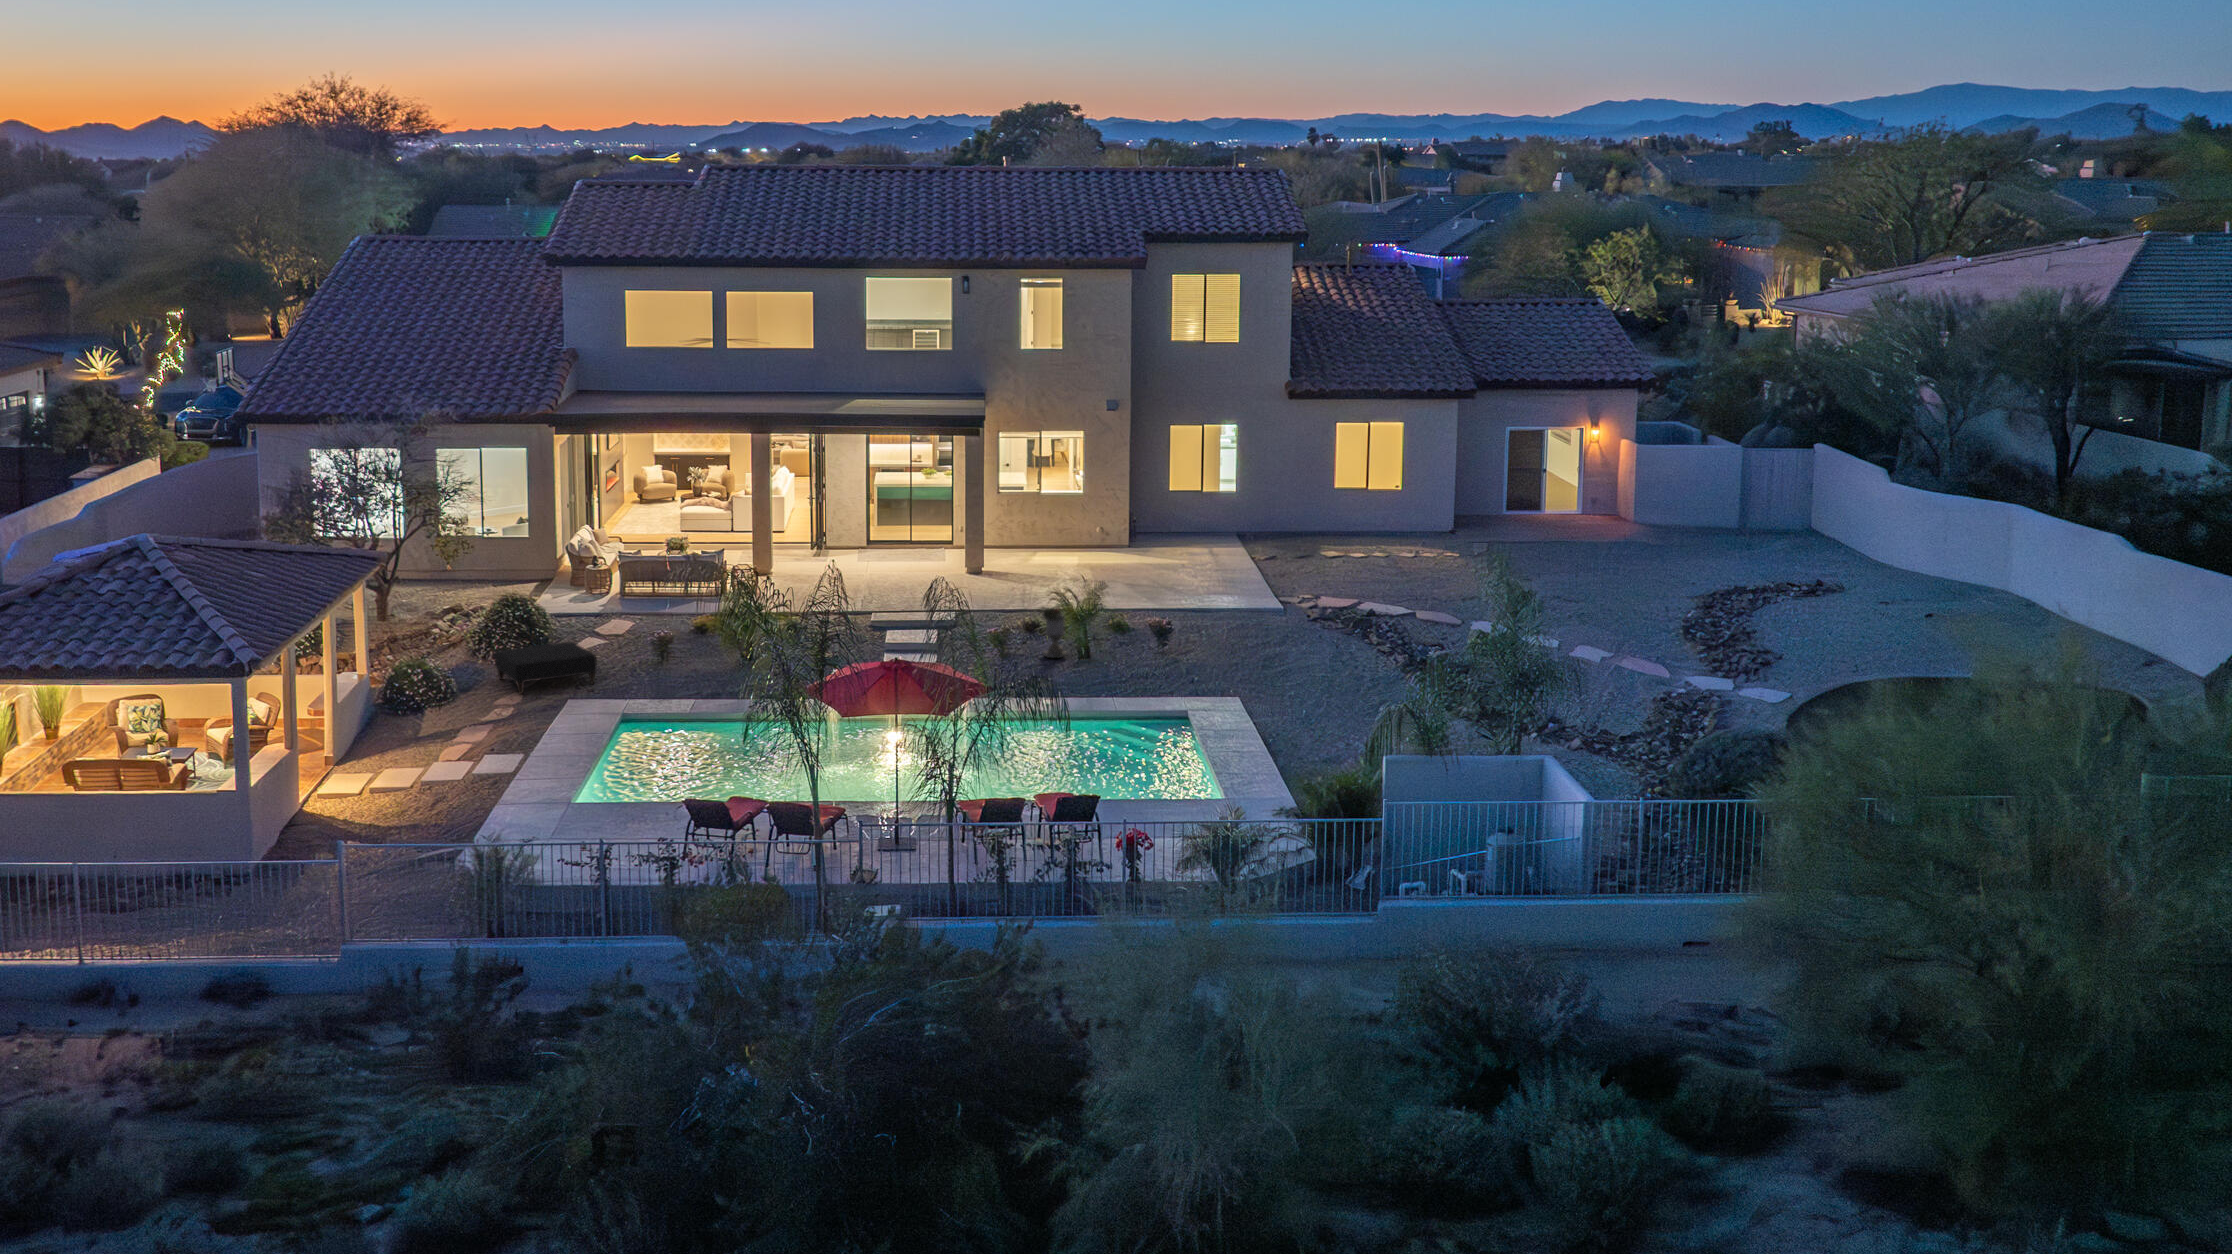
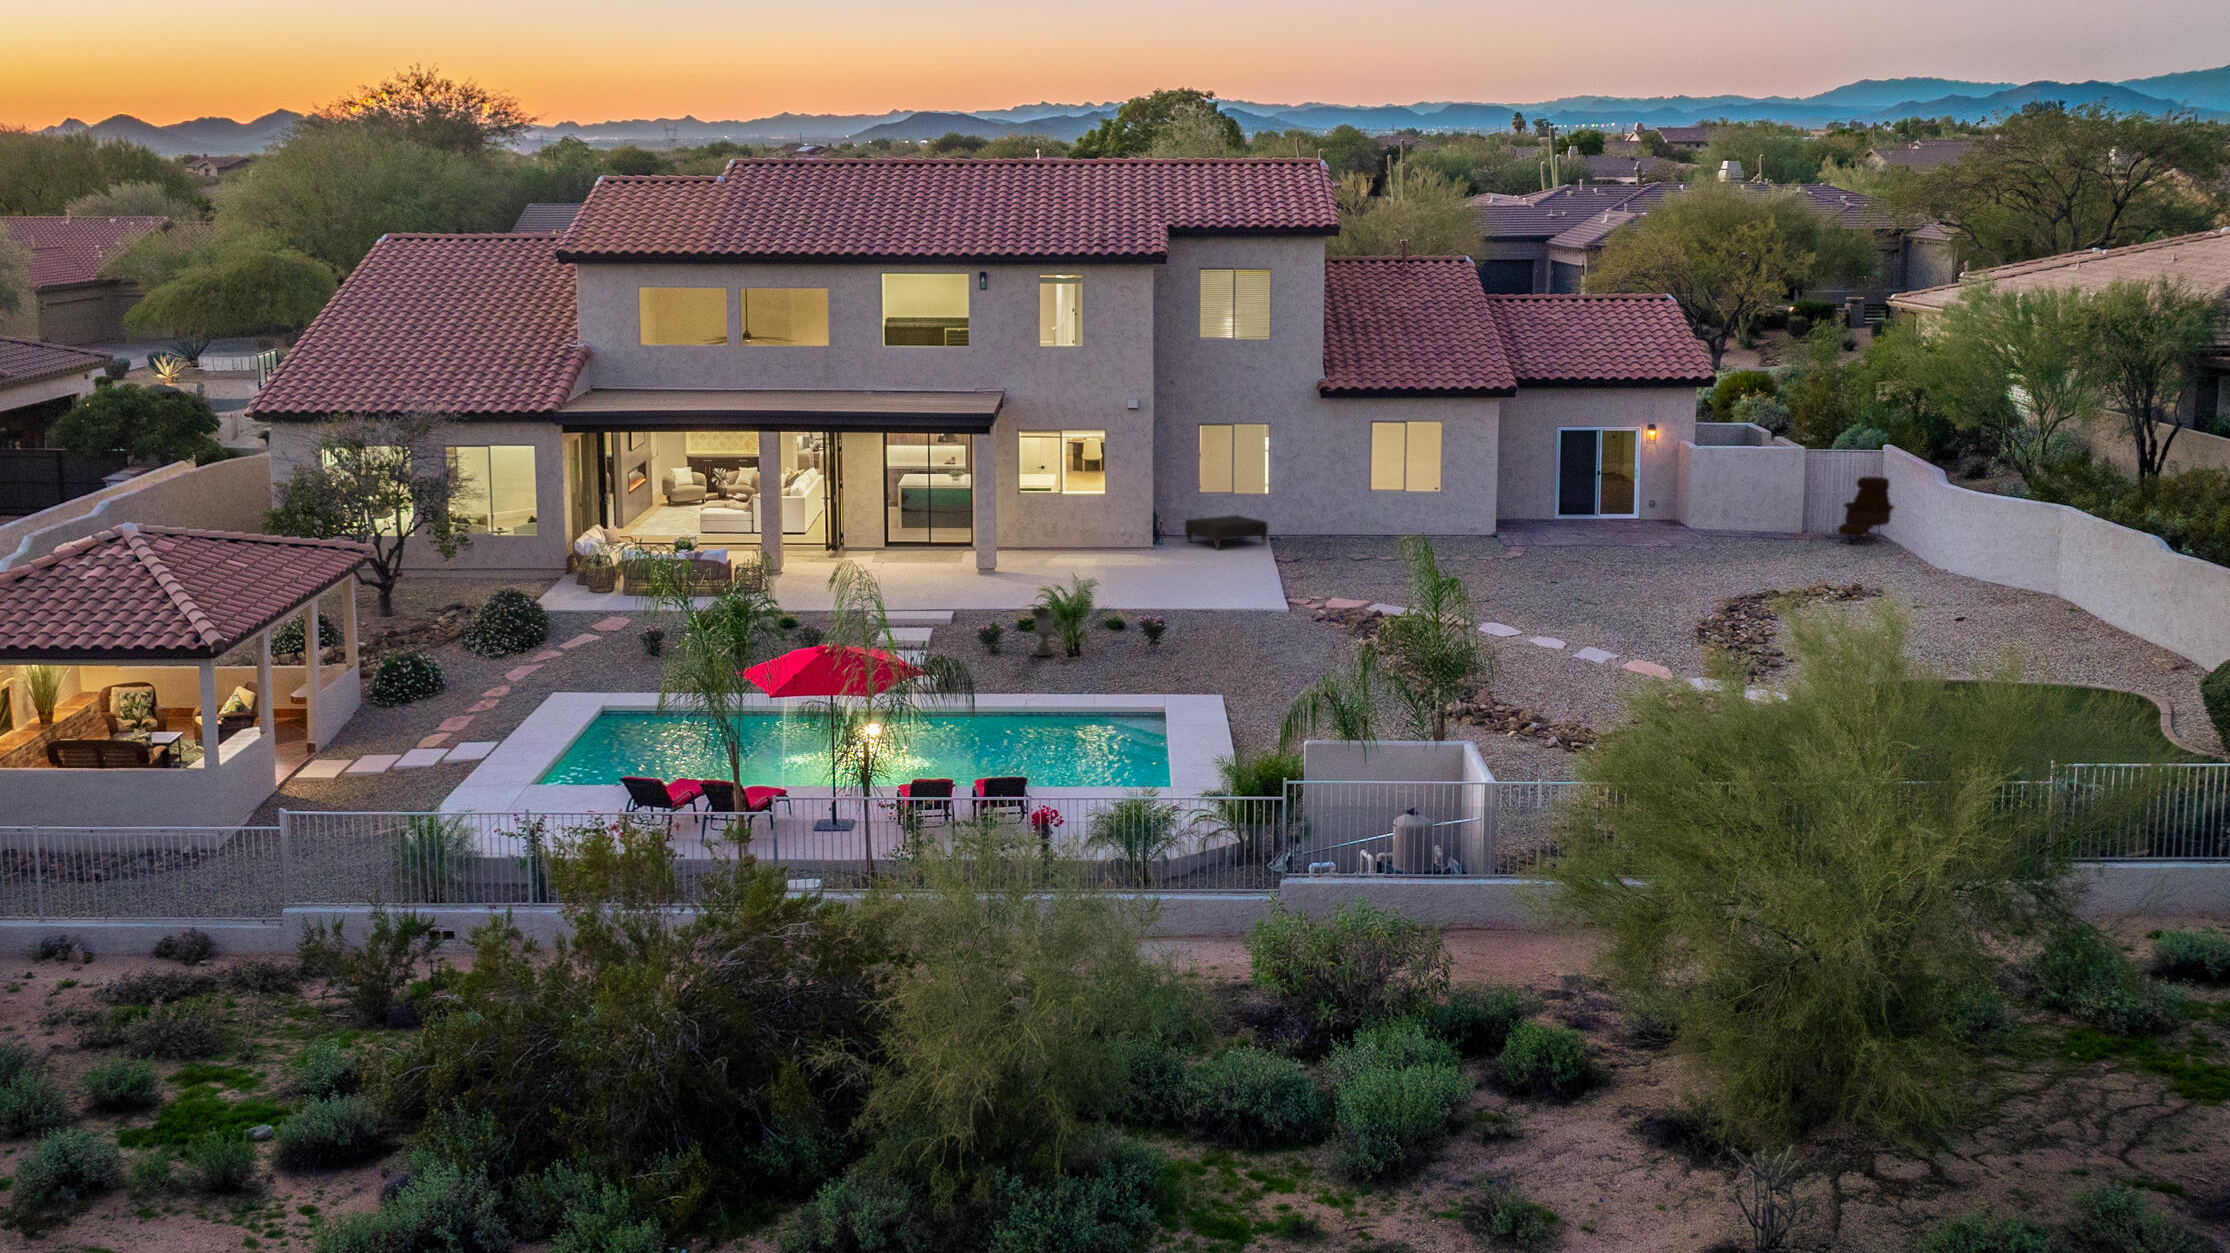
lounge chair: none [1789,475,1843,541] -> present [1838,477,1894,543]
ottoman: present [495,642,597,694] -> present [1185,515,1268,549]

